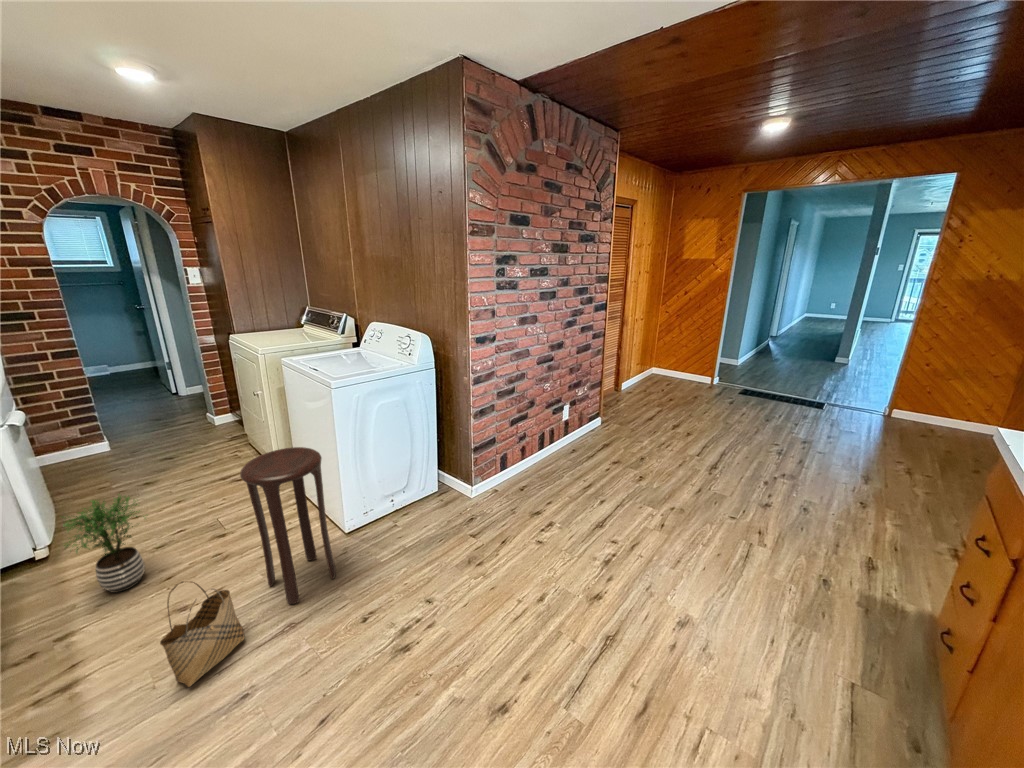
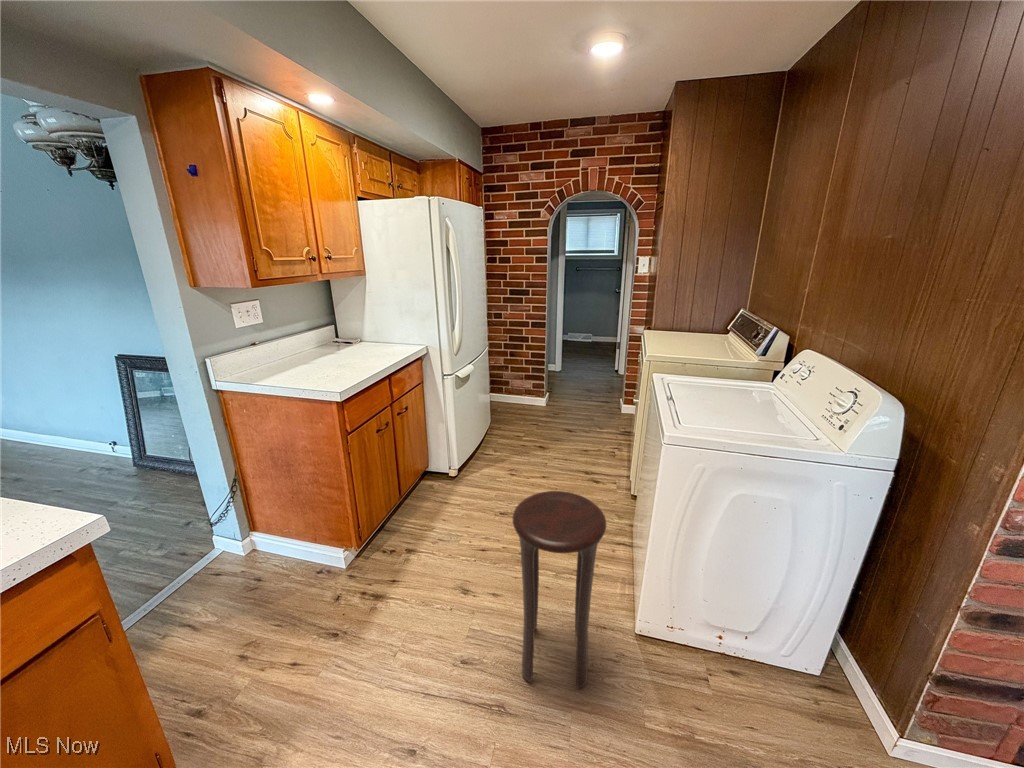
potted plant: present [63,494,146,593] -> none [432,454,489,539]
woven basket: present [160,581,245,687] -> none [400,582,472,684]

